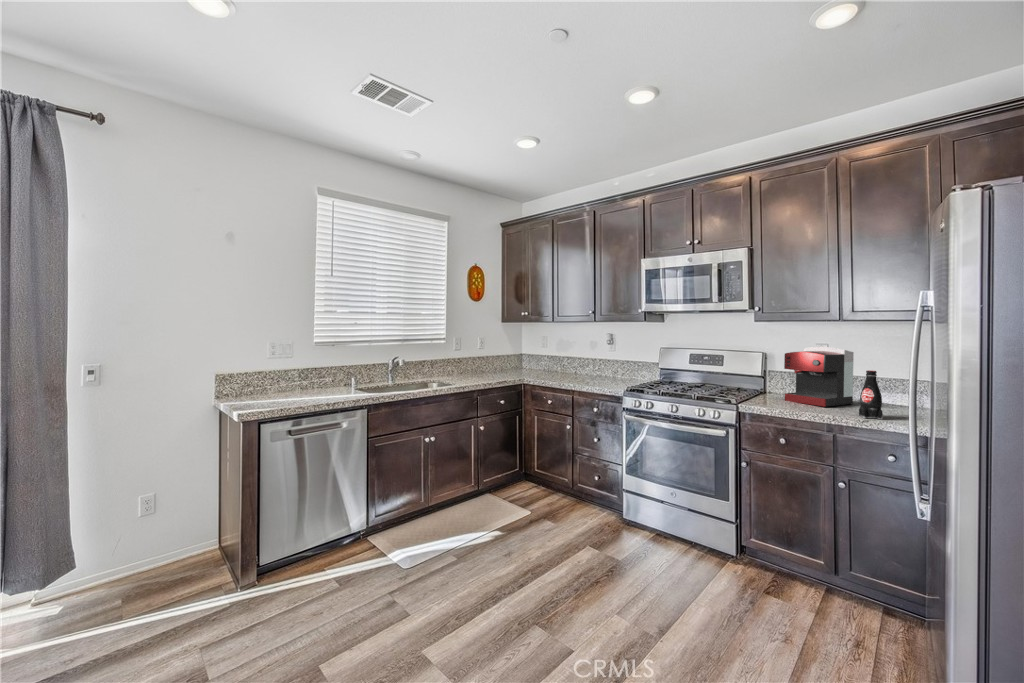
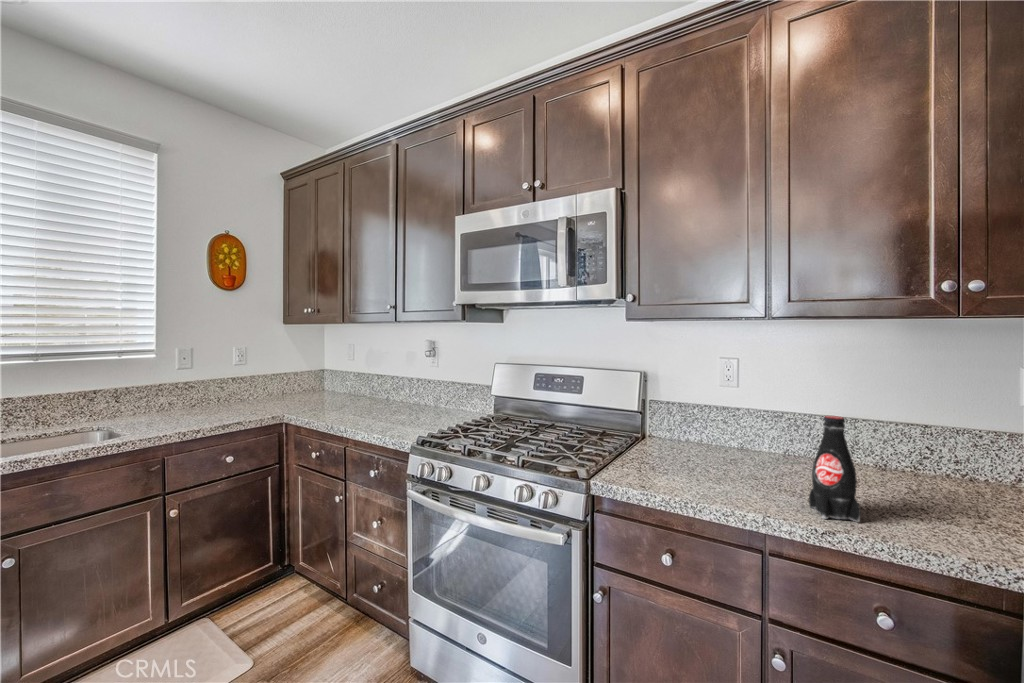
coffee maker: present [784,347,854,407] -> none [671,363,783,479]

